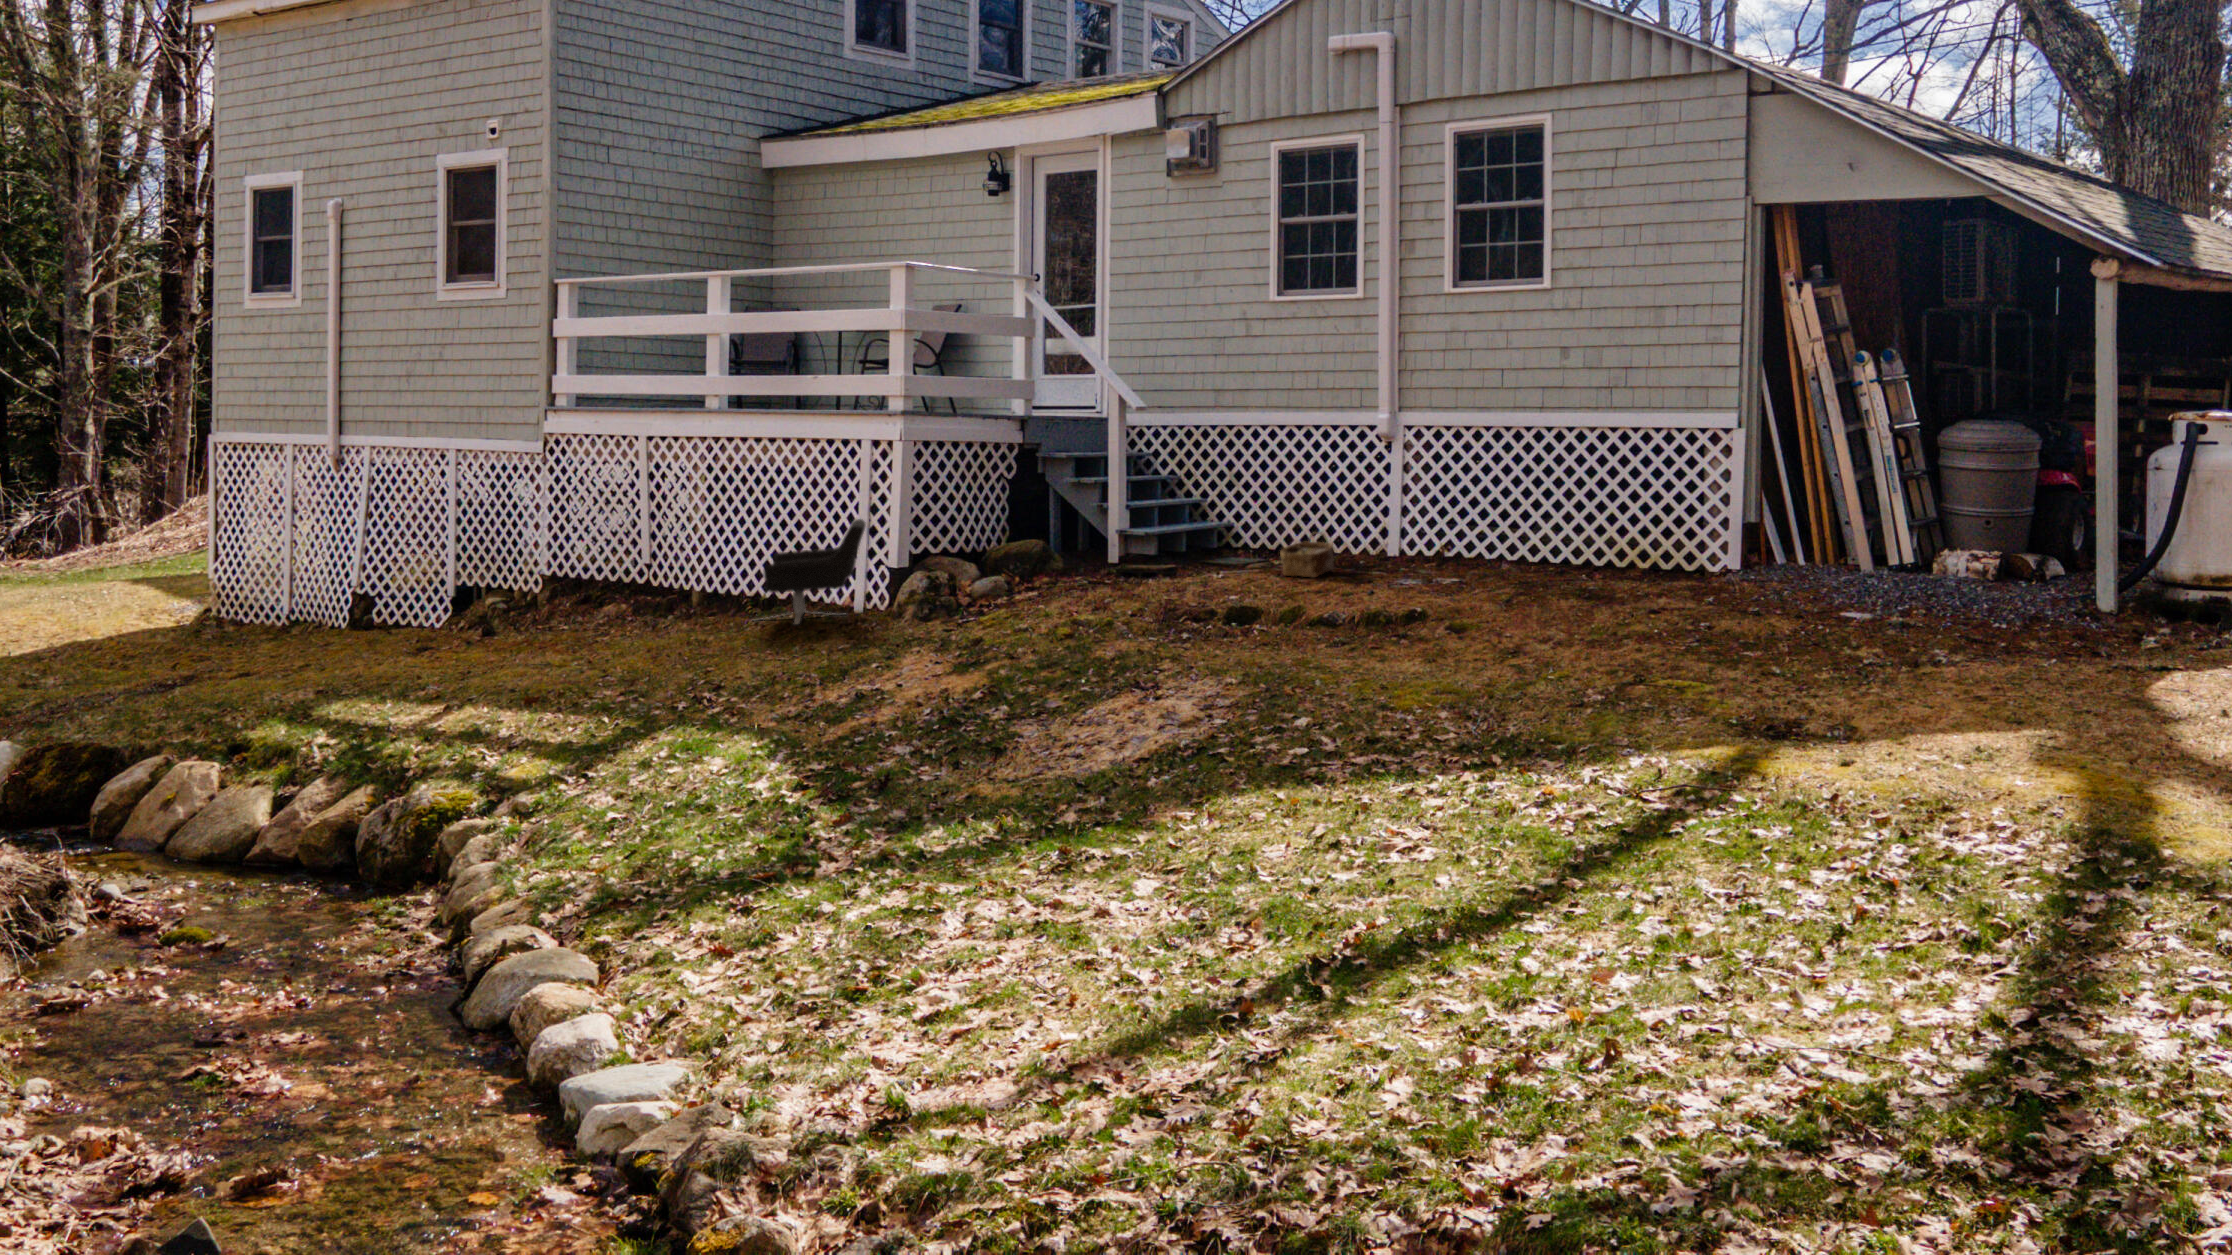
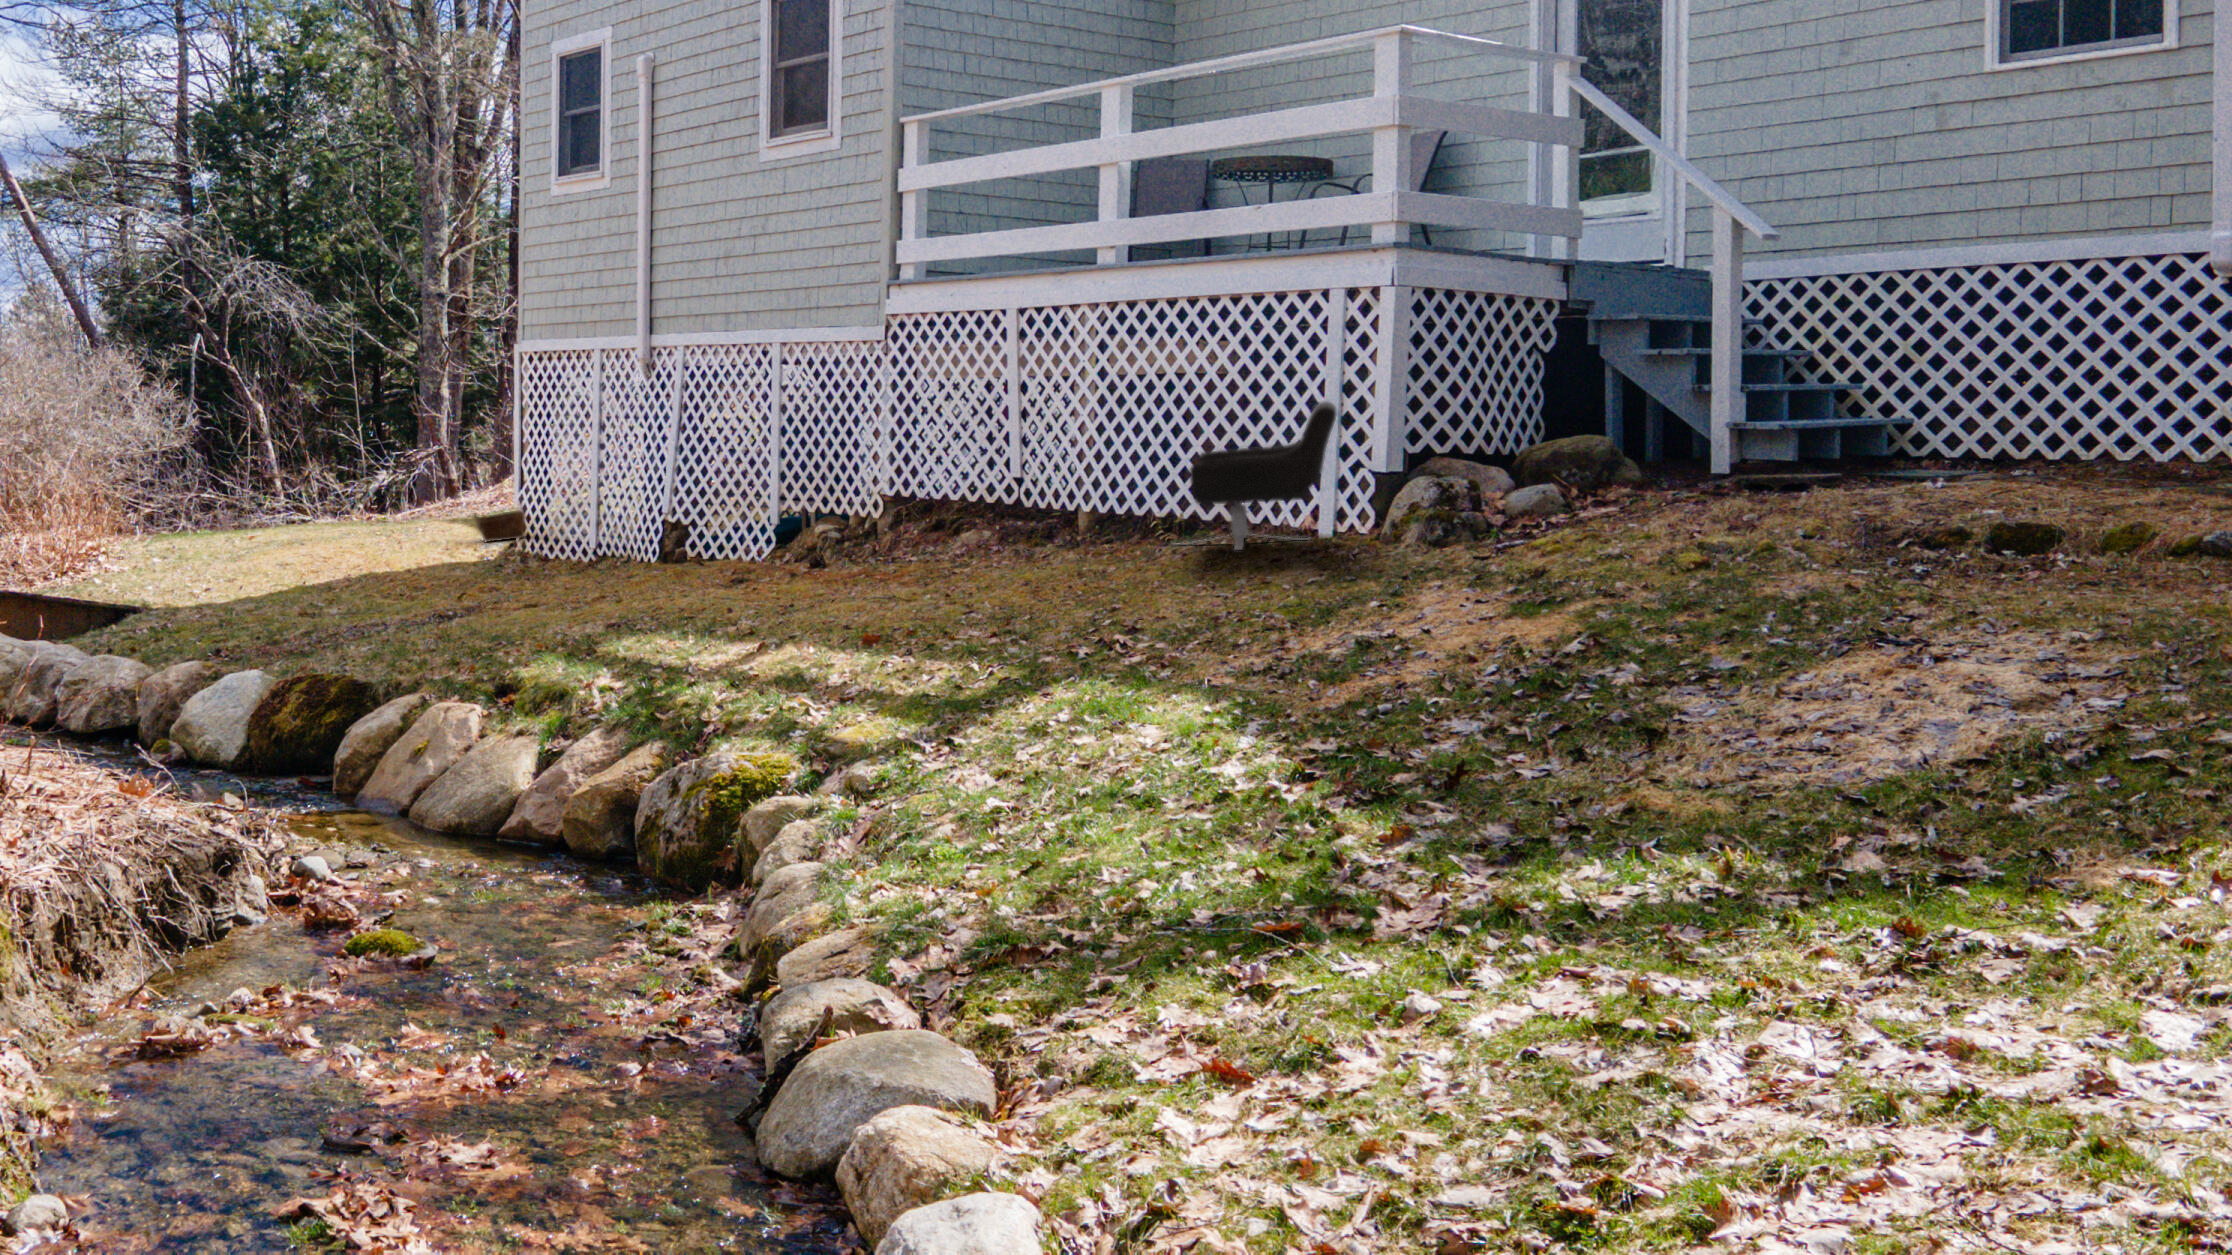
woven basket: present [1280,533,1334,578] -> present [475,508,526,542]

